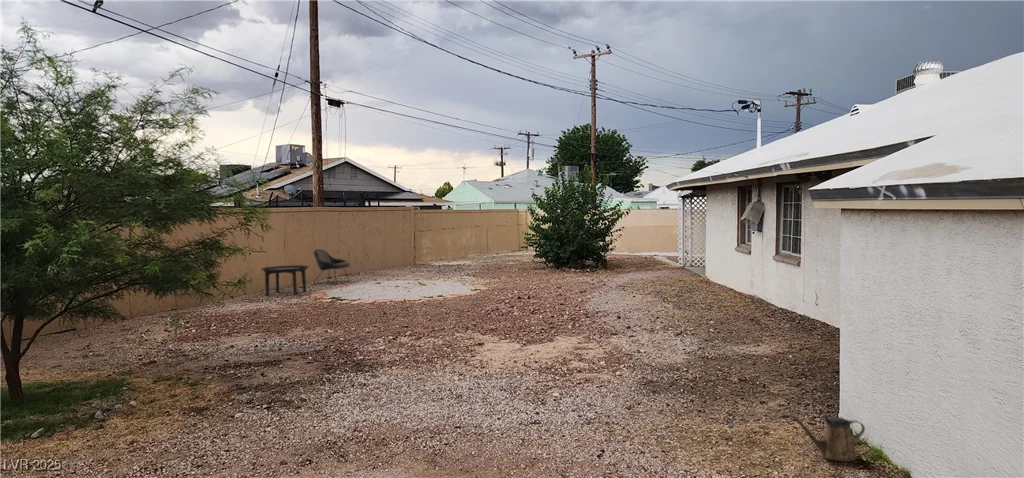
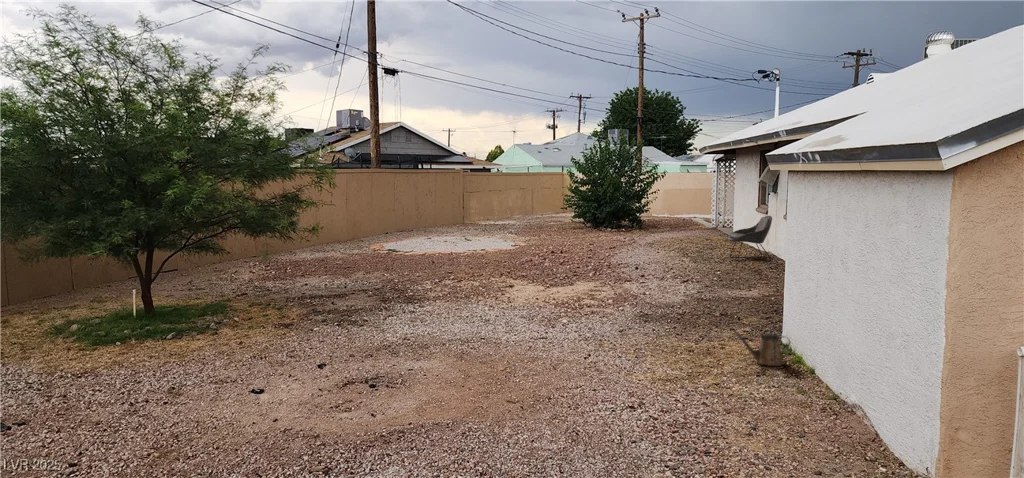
lounge chair: present [314,249,350,284] -> present [727,216,772,262]
round table: present [262,265,308,296] -> none [327,221,368,247]

